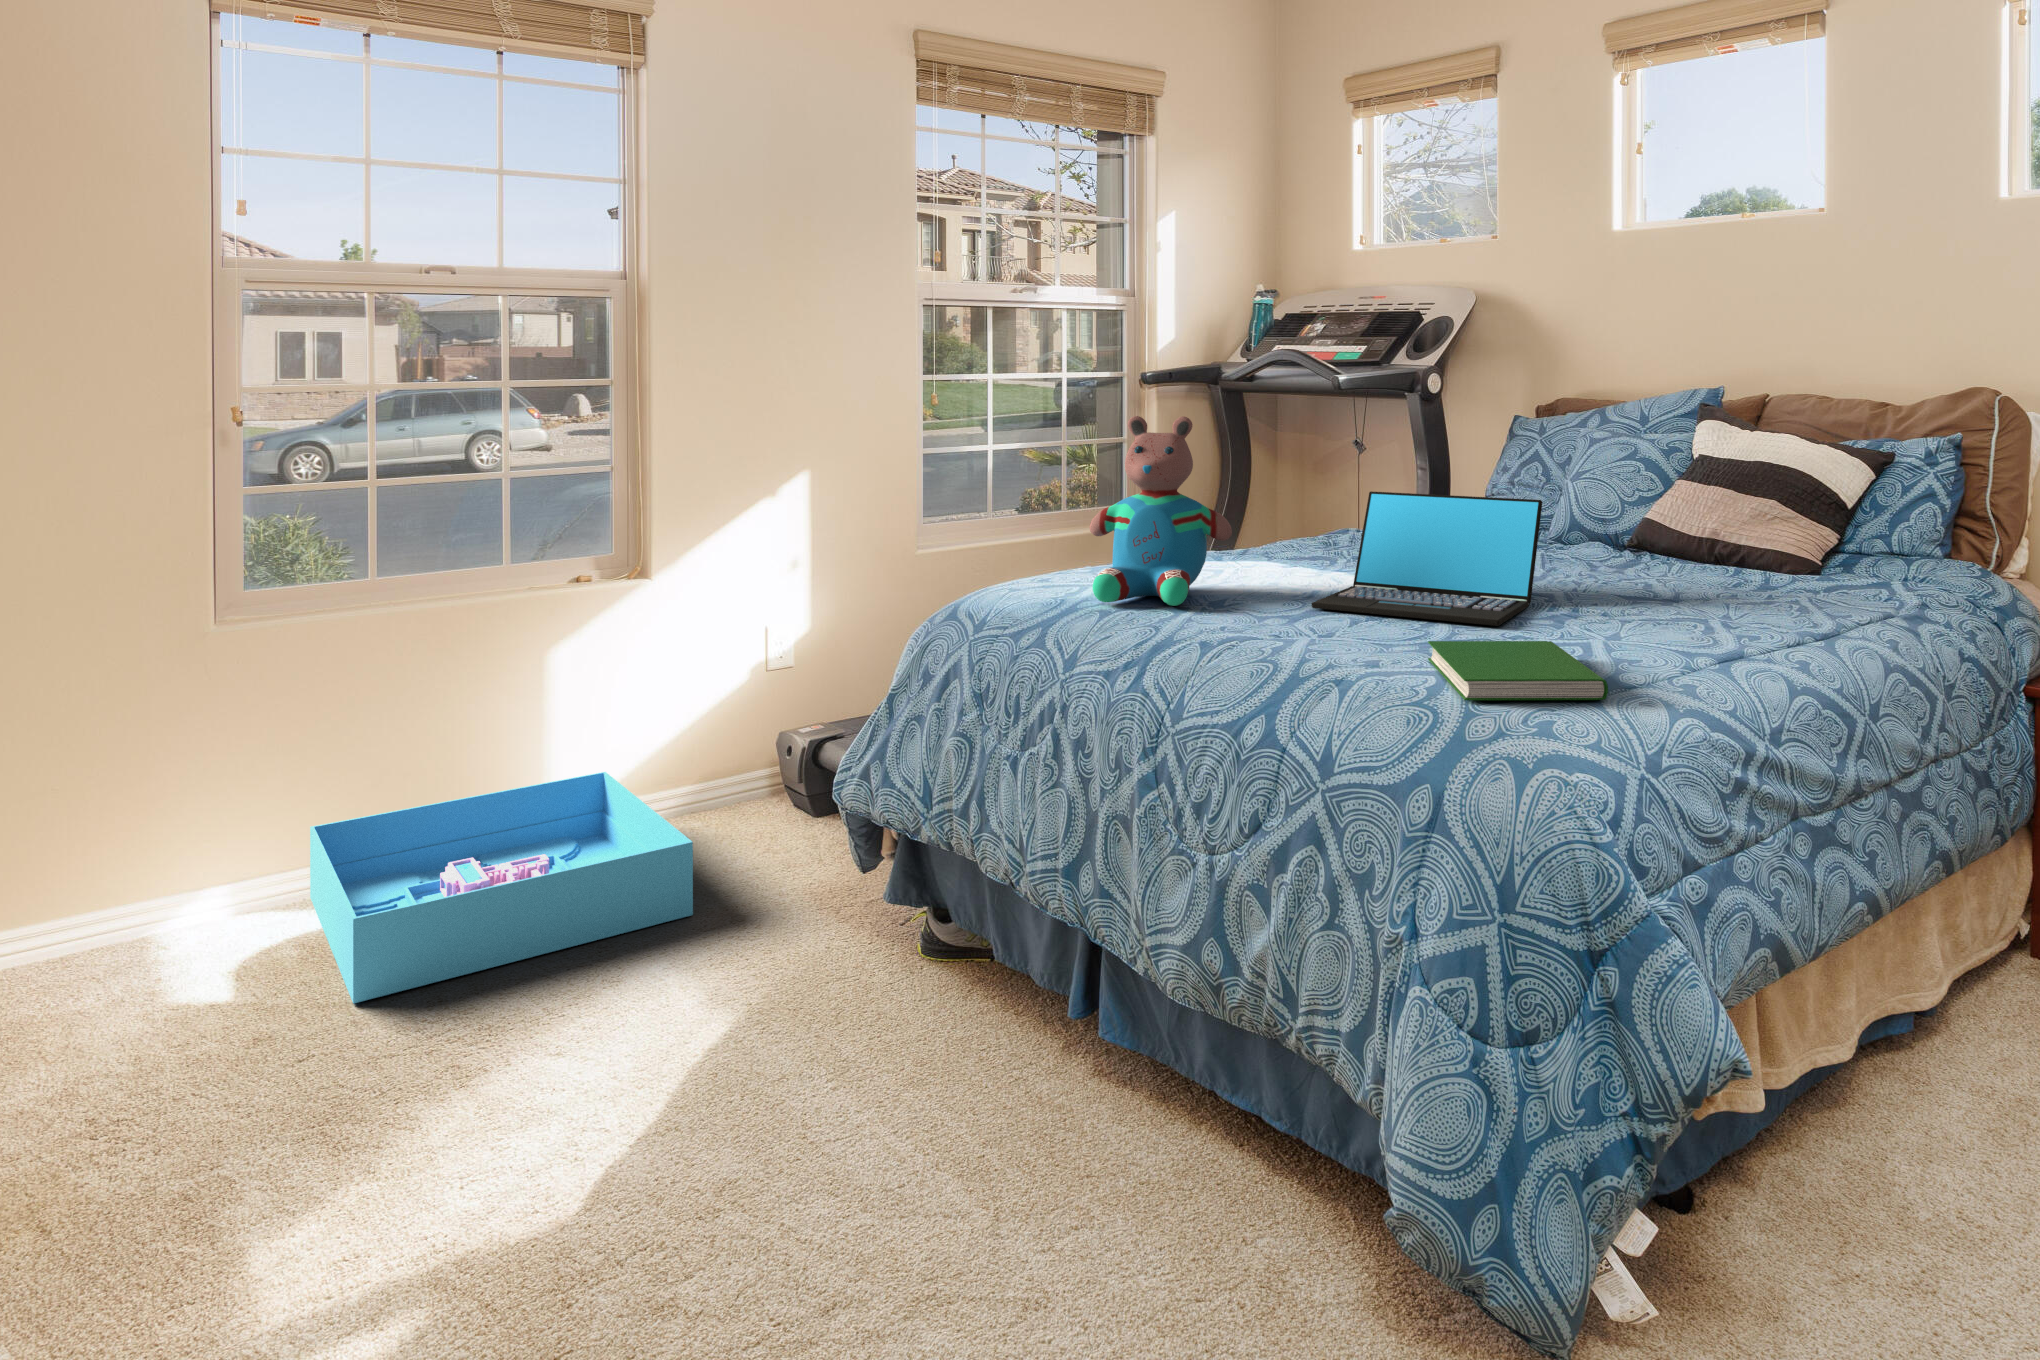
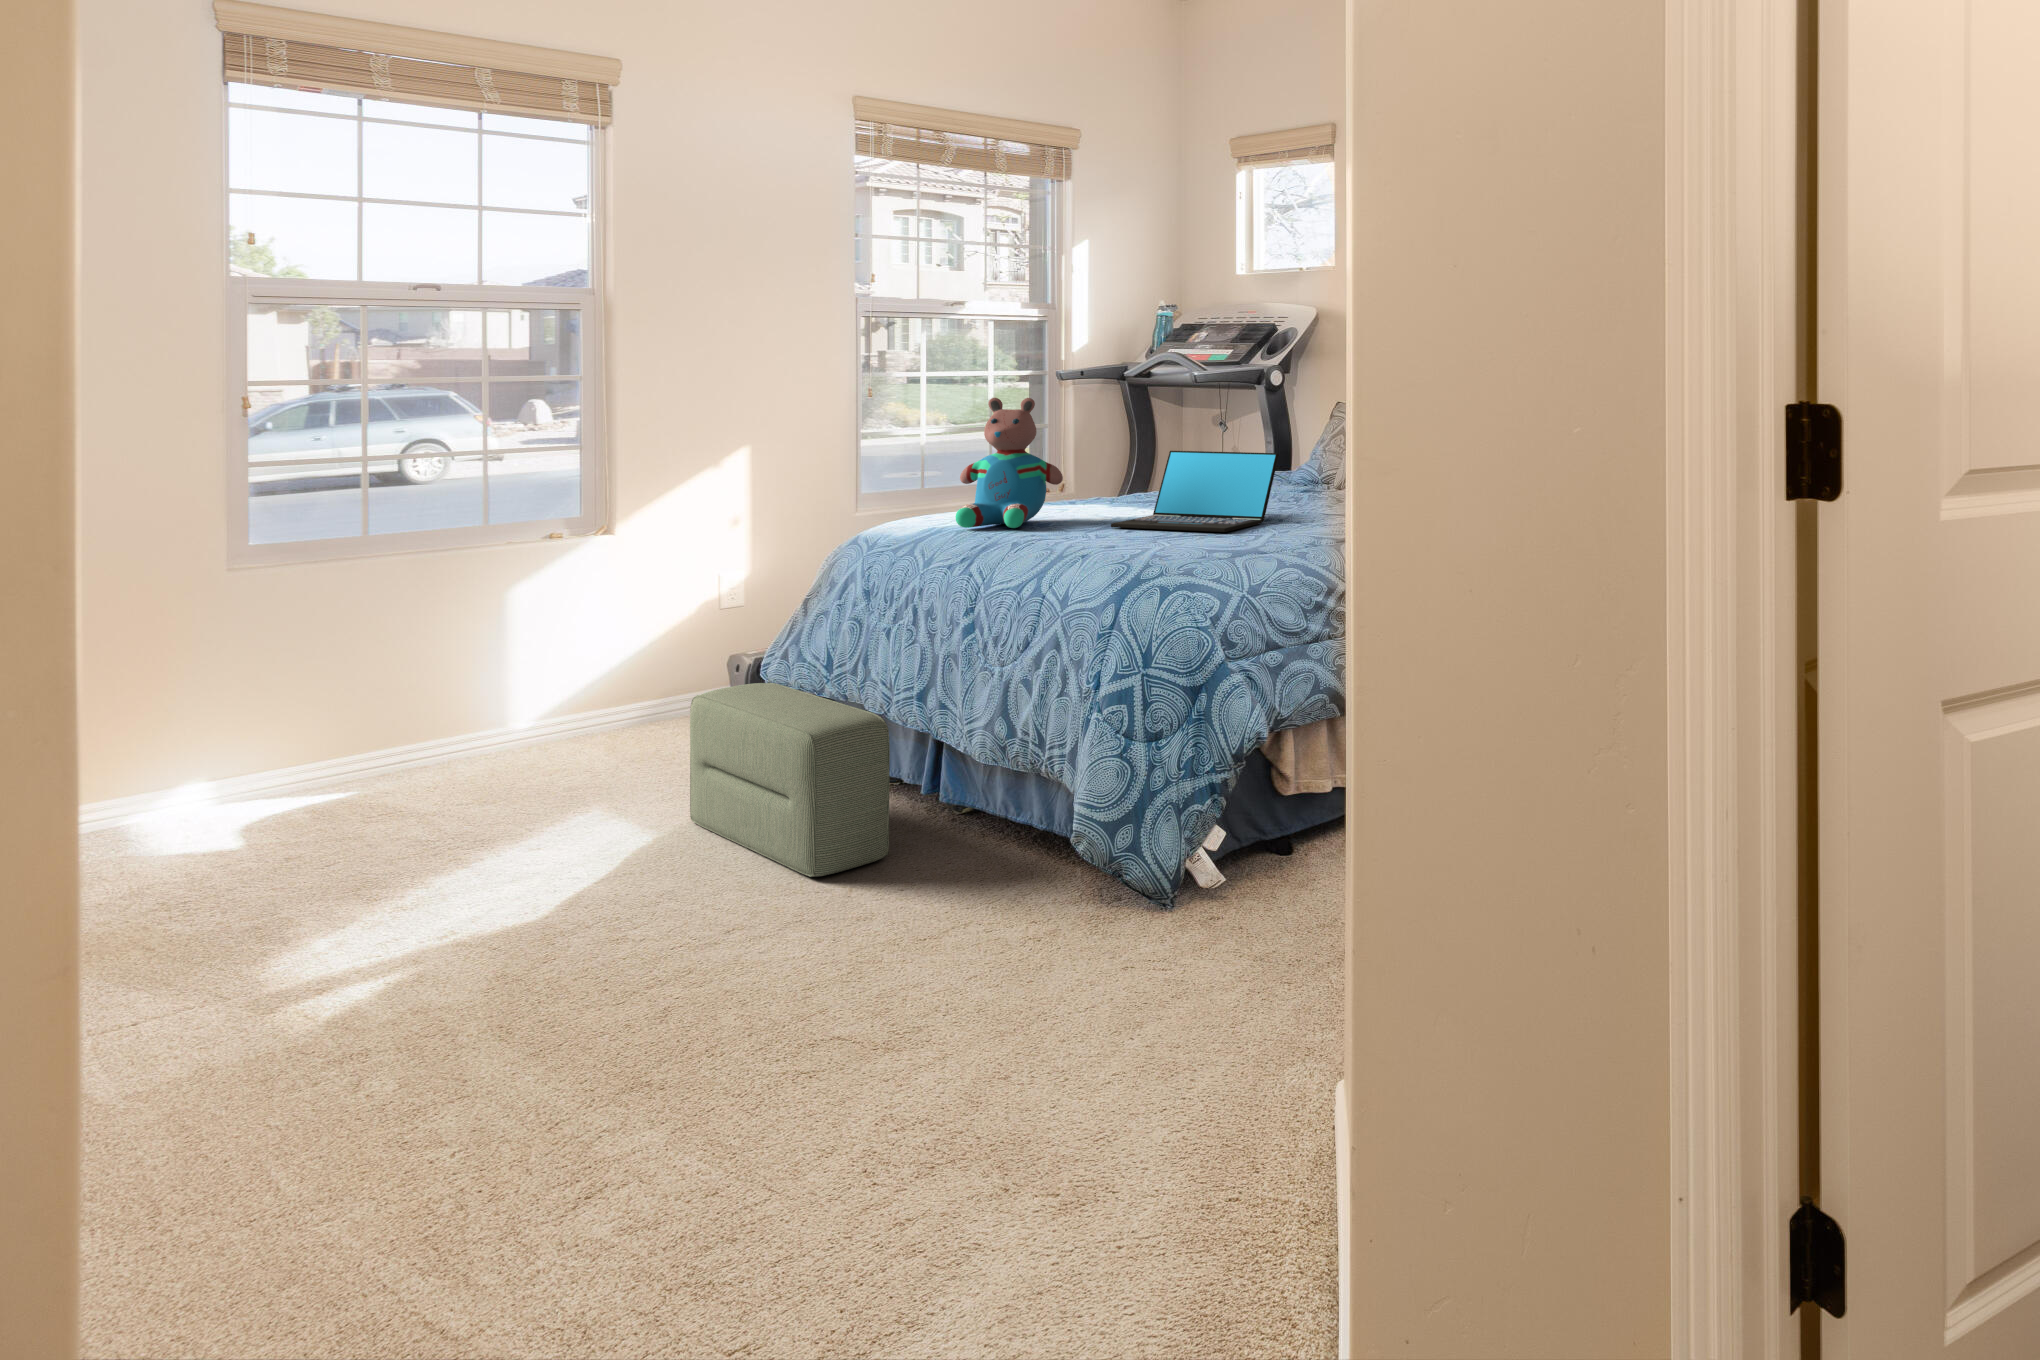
hardcover book: present [1428,641,1608,700] -> none [1155,535,1243,562]
storage bin: present [310,772,693,1004] -> none [313,687,647,831]
pouf: none [750,823,1041,1187] -> present [690,683,890,877]

